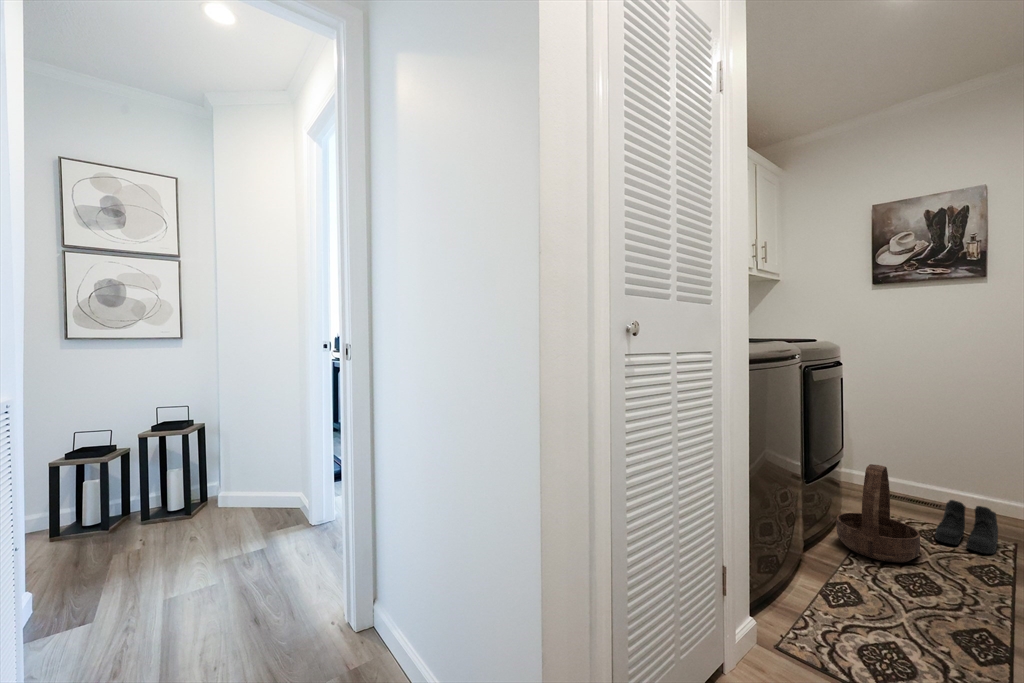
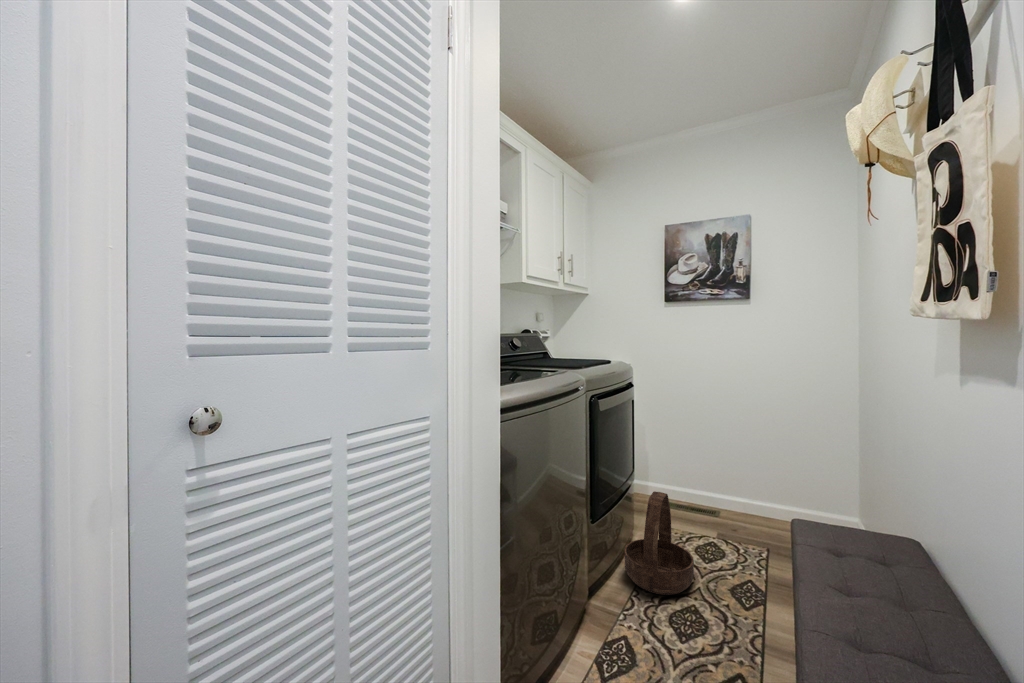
boots: present [935,500,998,554] -> none [708,514,755,568]

